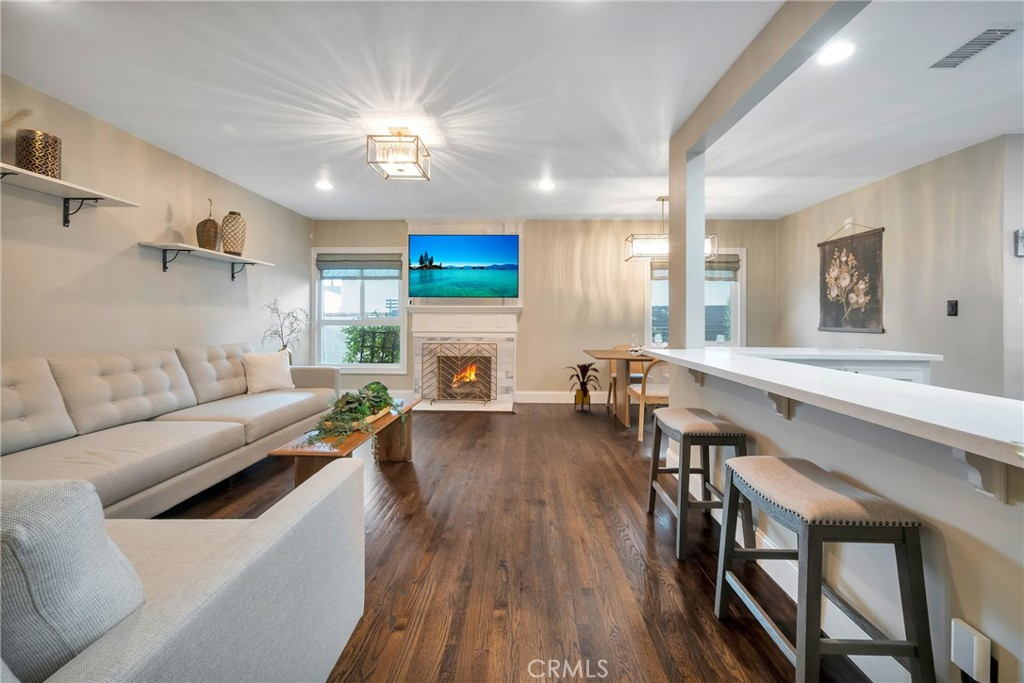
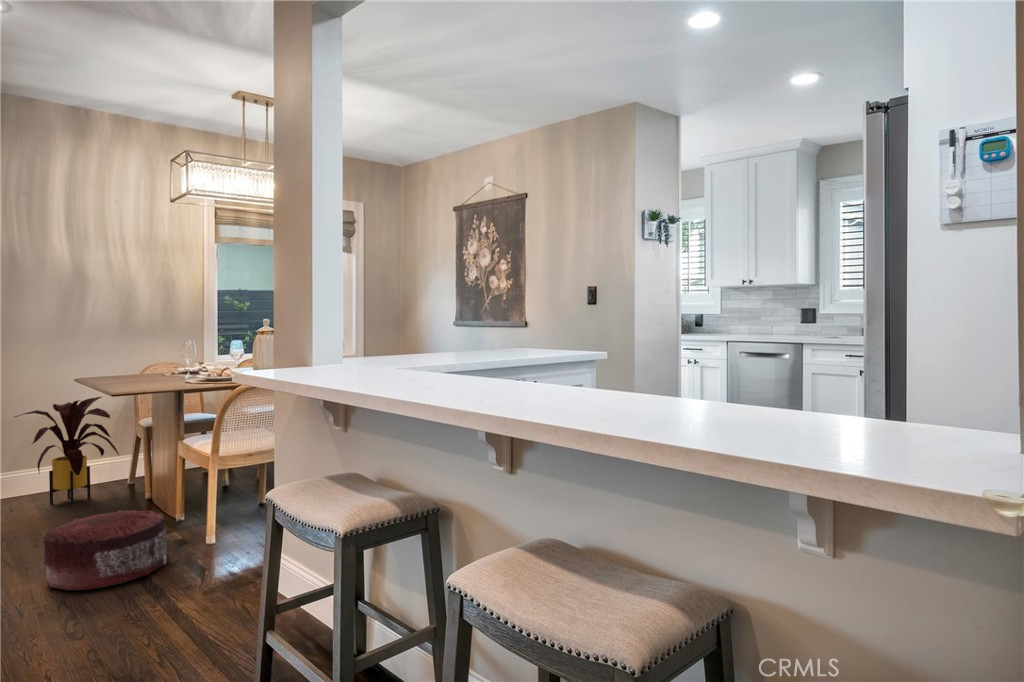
pouf: none [571,415,620,447] -> present [43,510,168,590]

